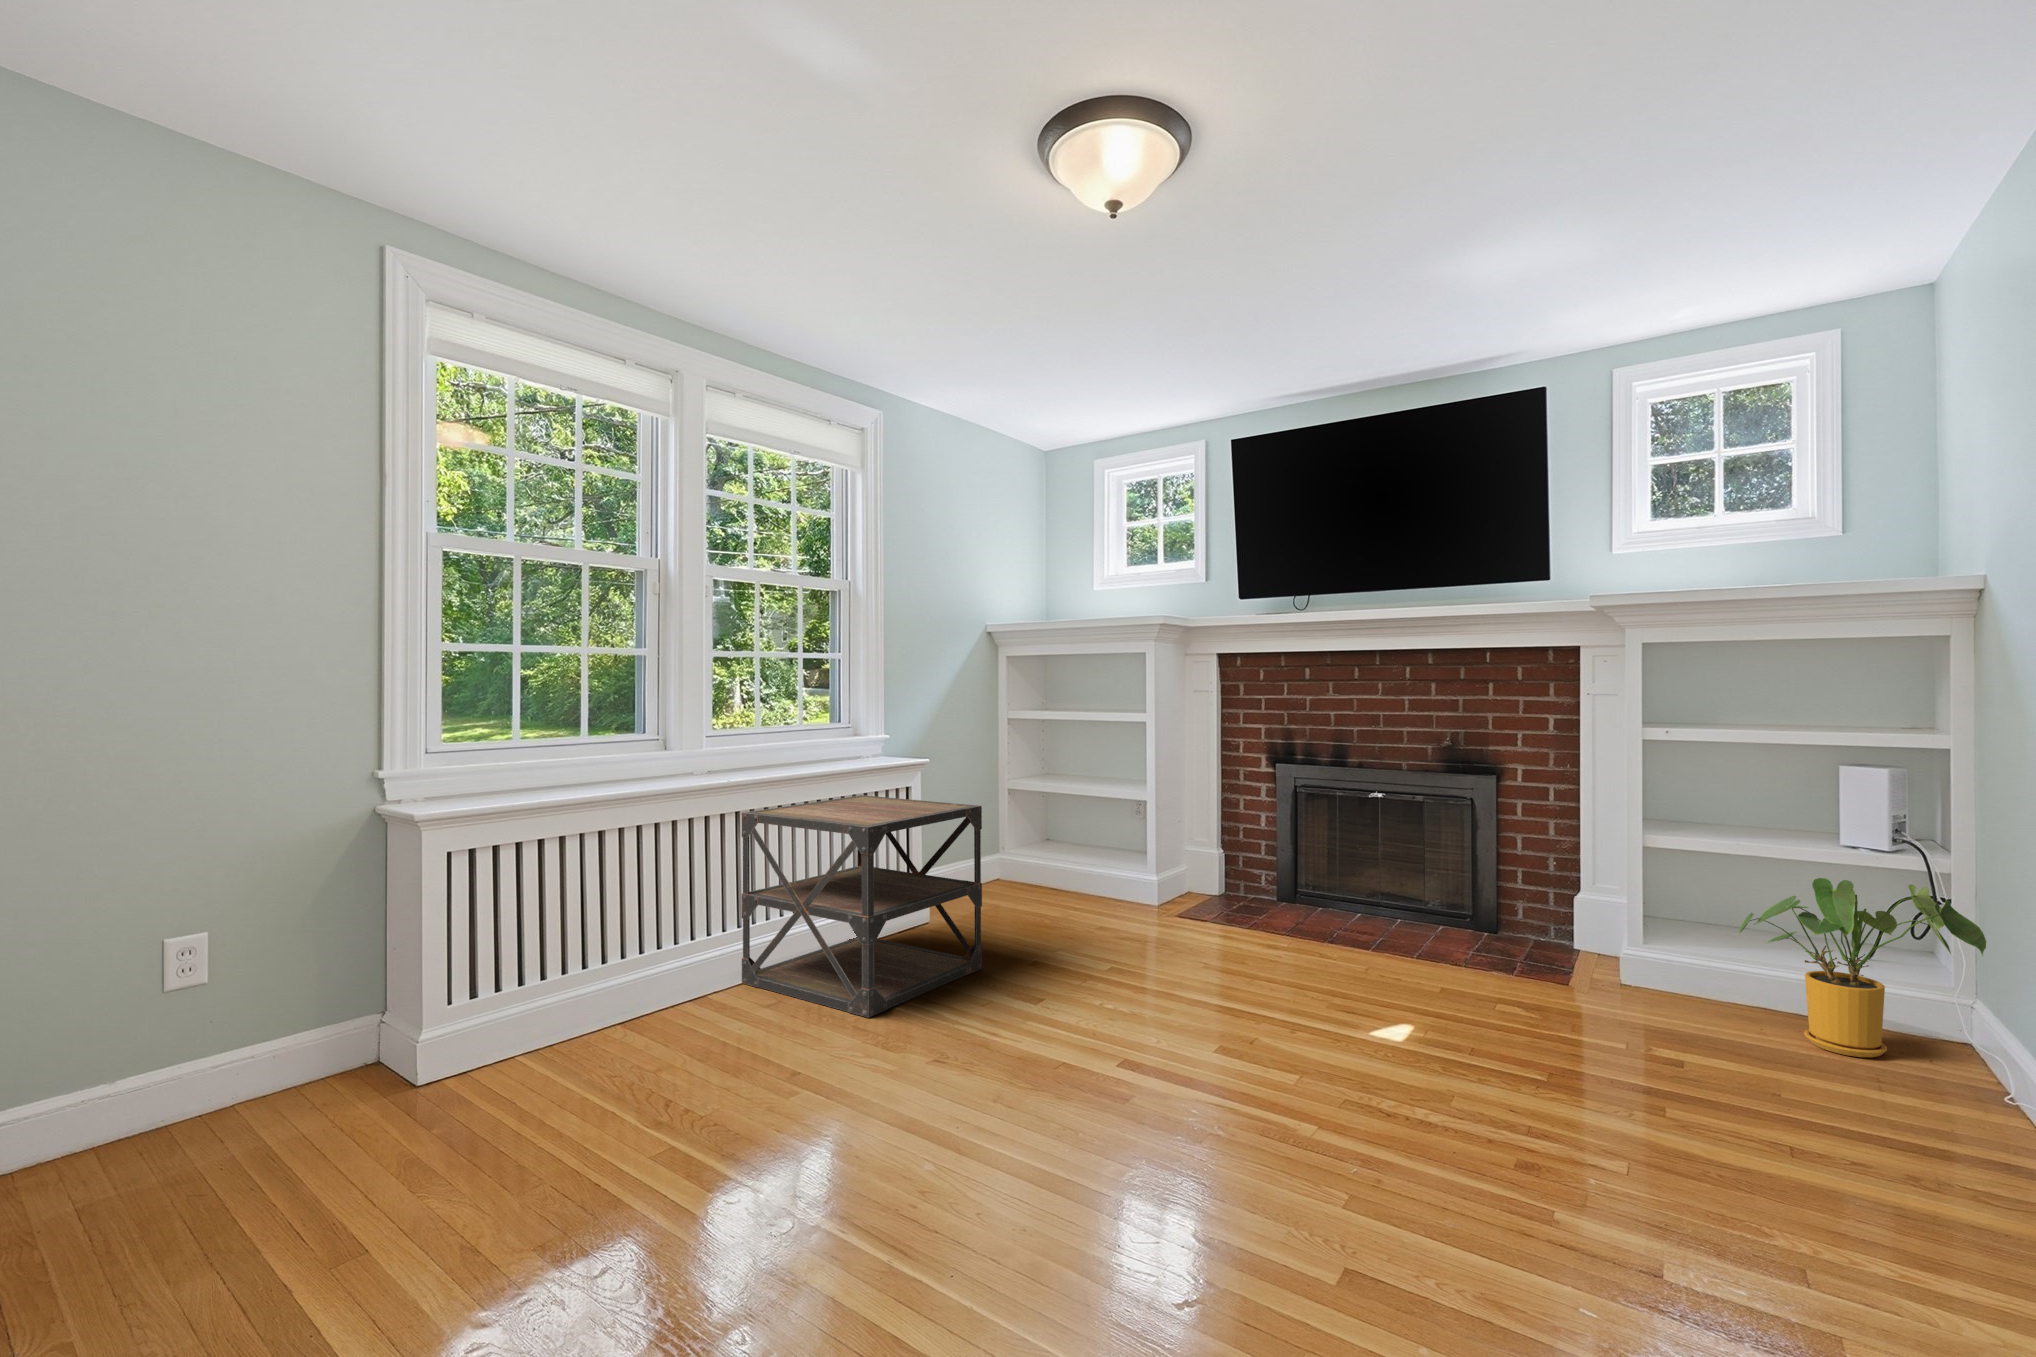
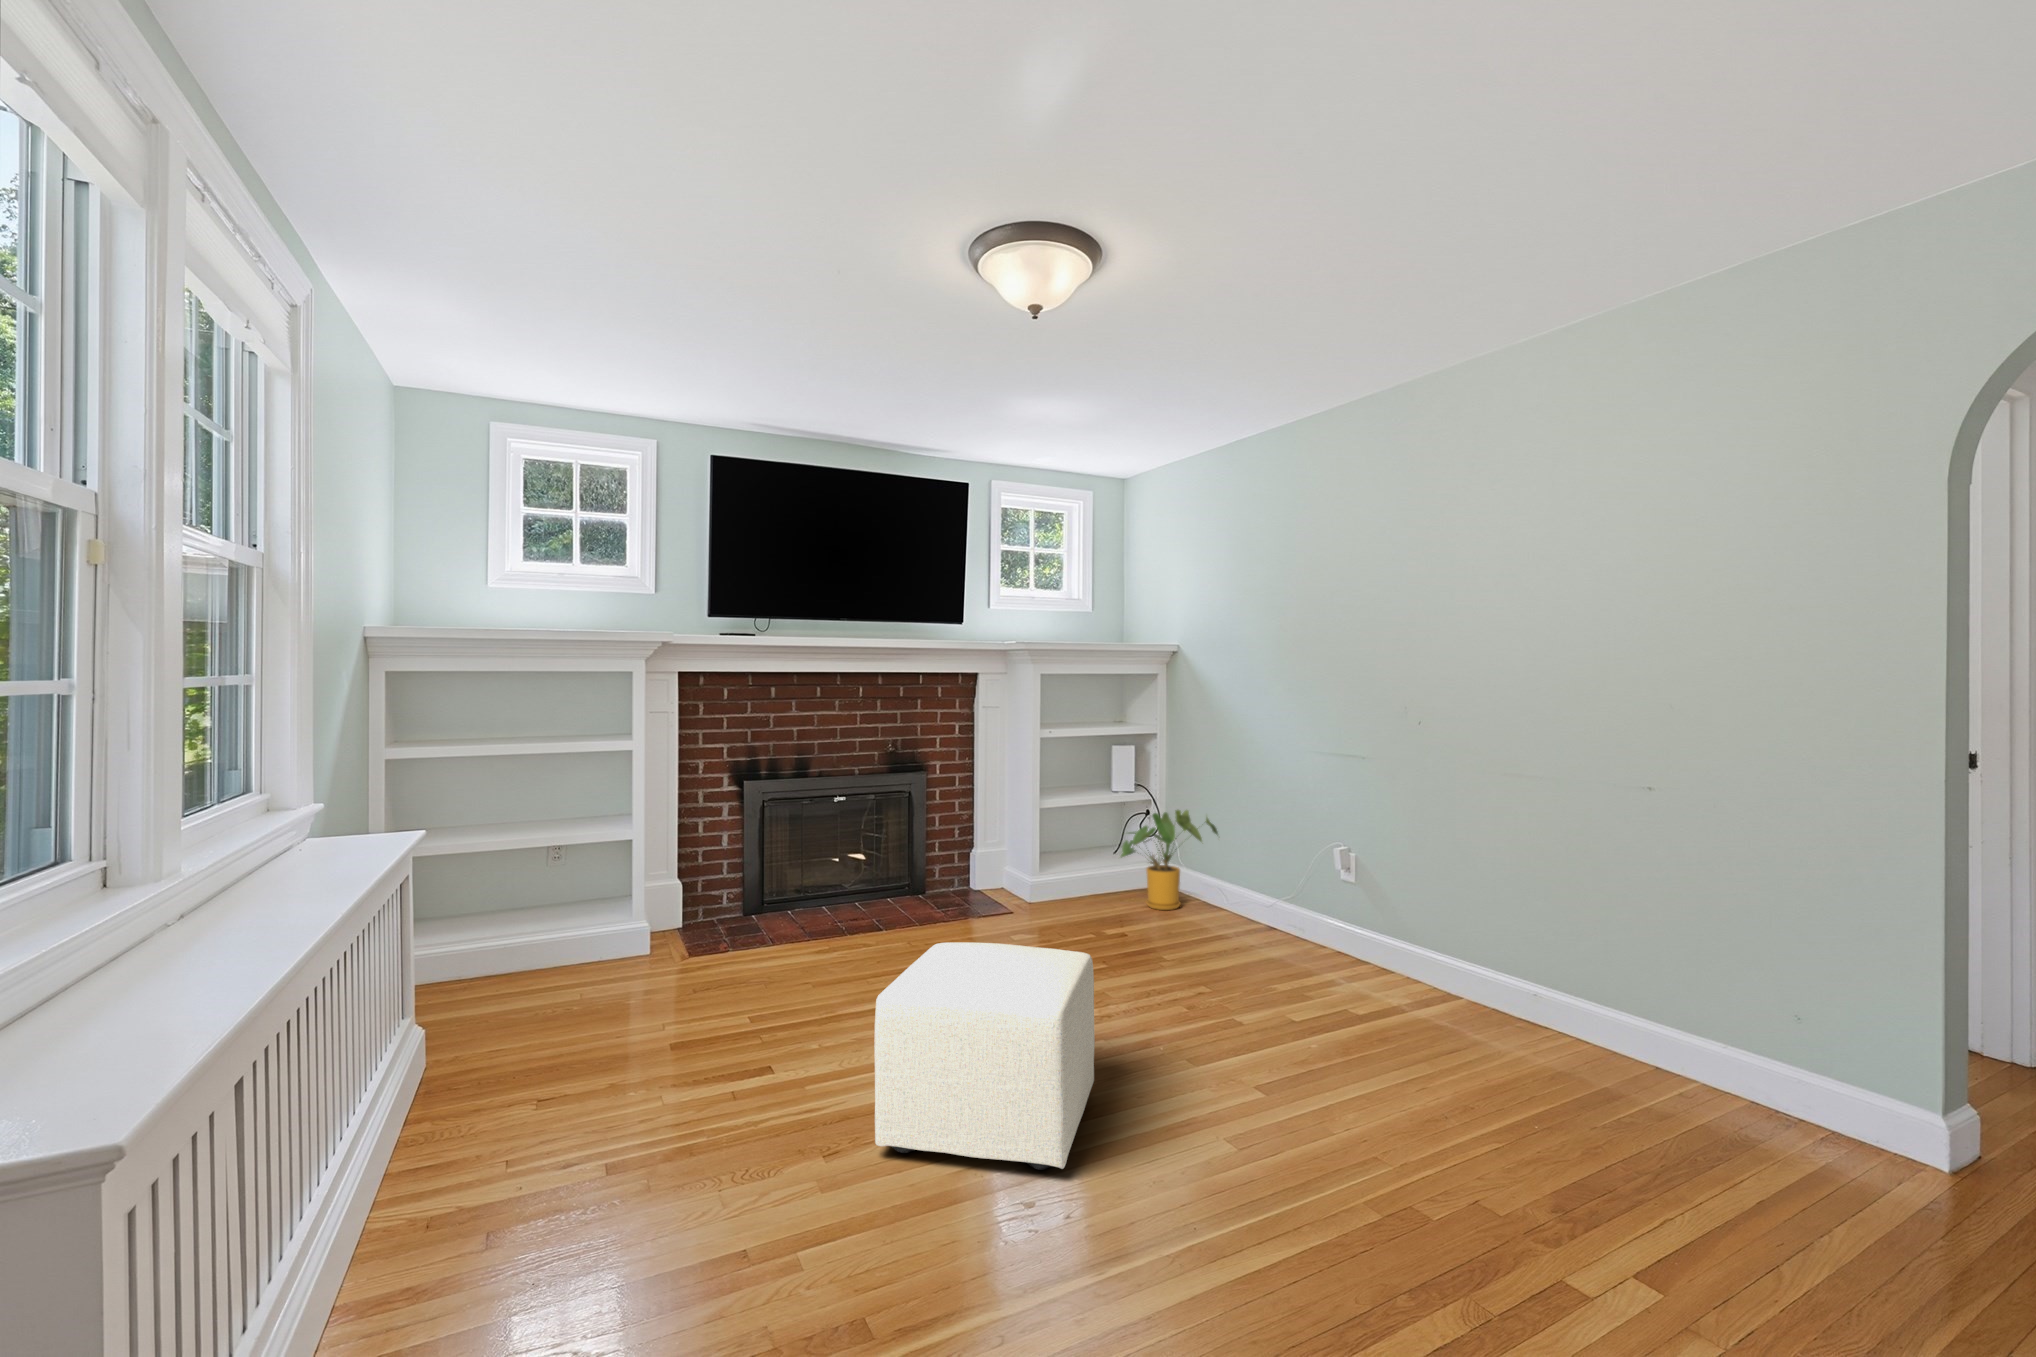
side table: present [741,795,982,1018] -> none [397,869,694,1228]
ottoman: none [916,914,1147,1144] -> present [874,943,1095,1170]

